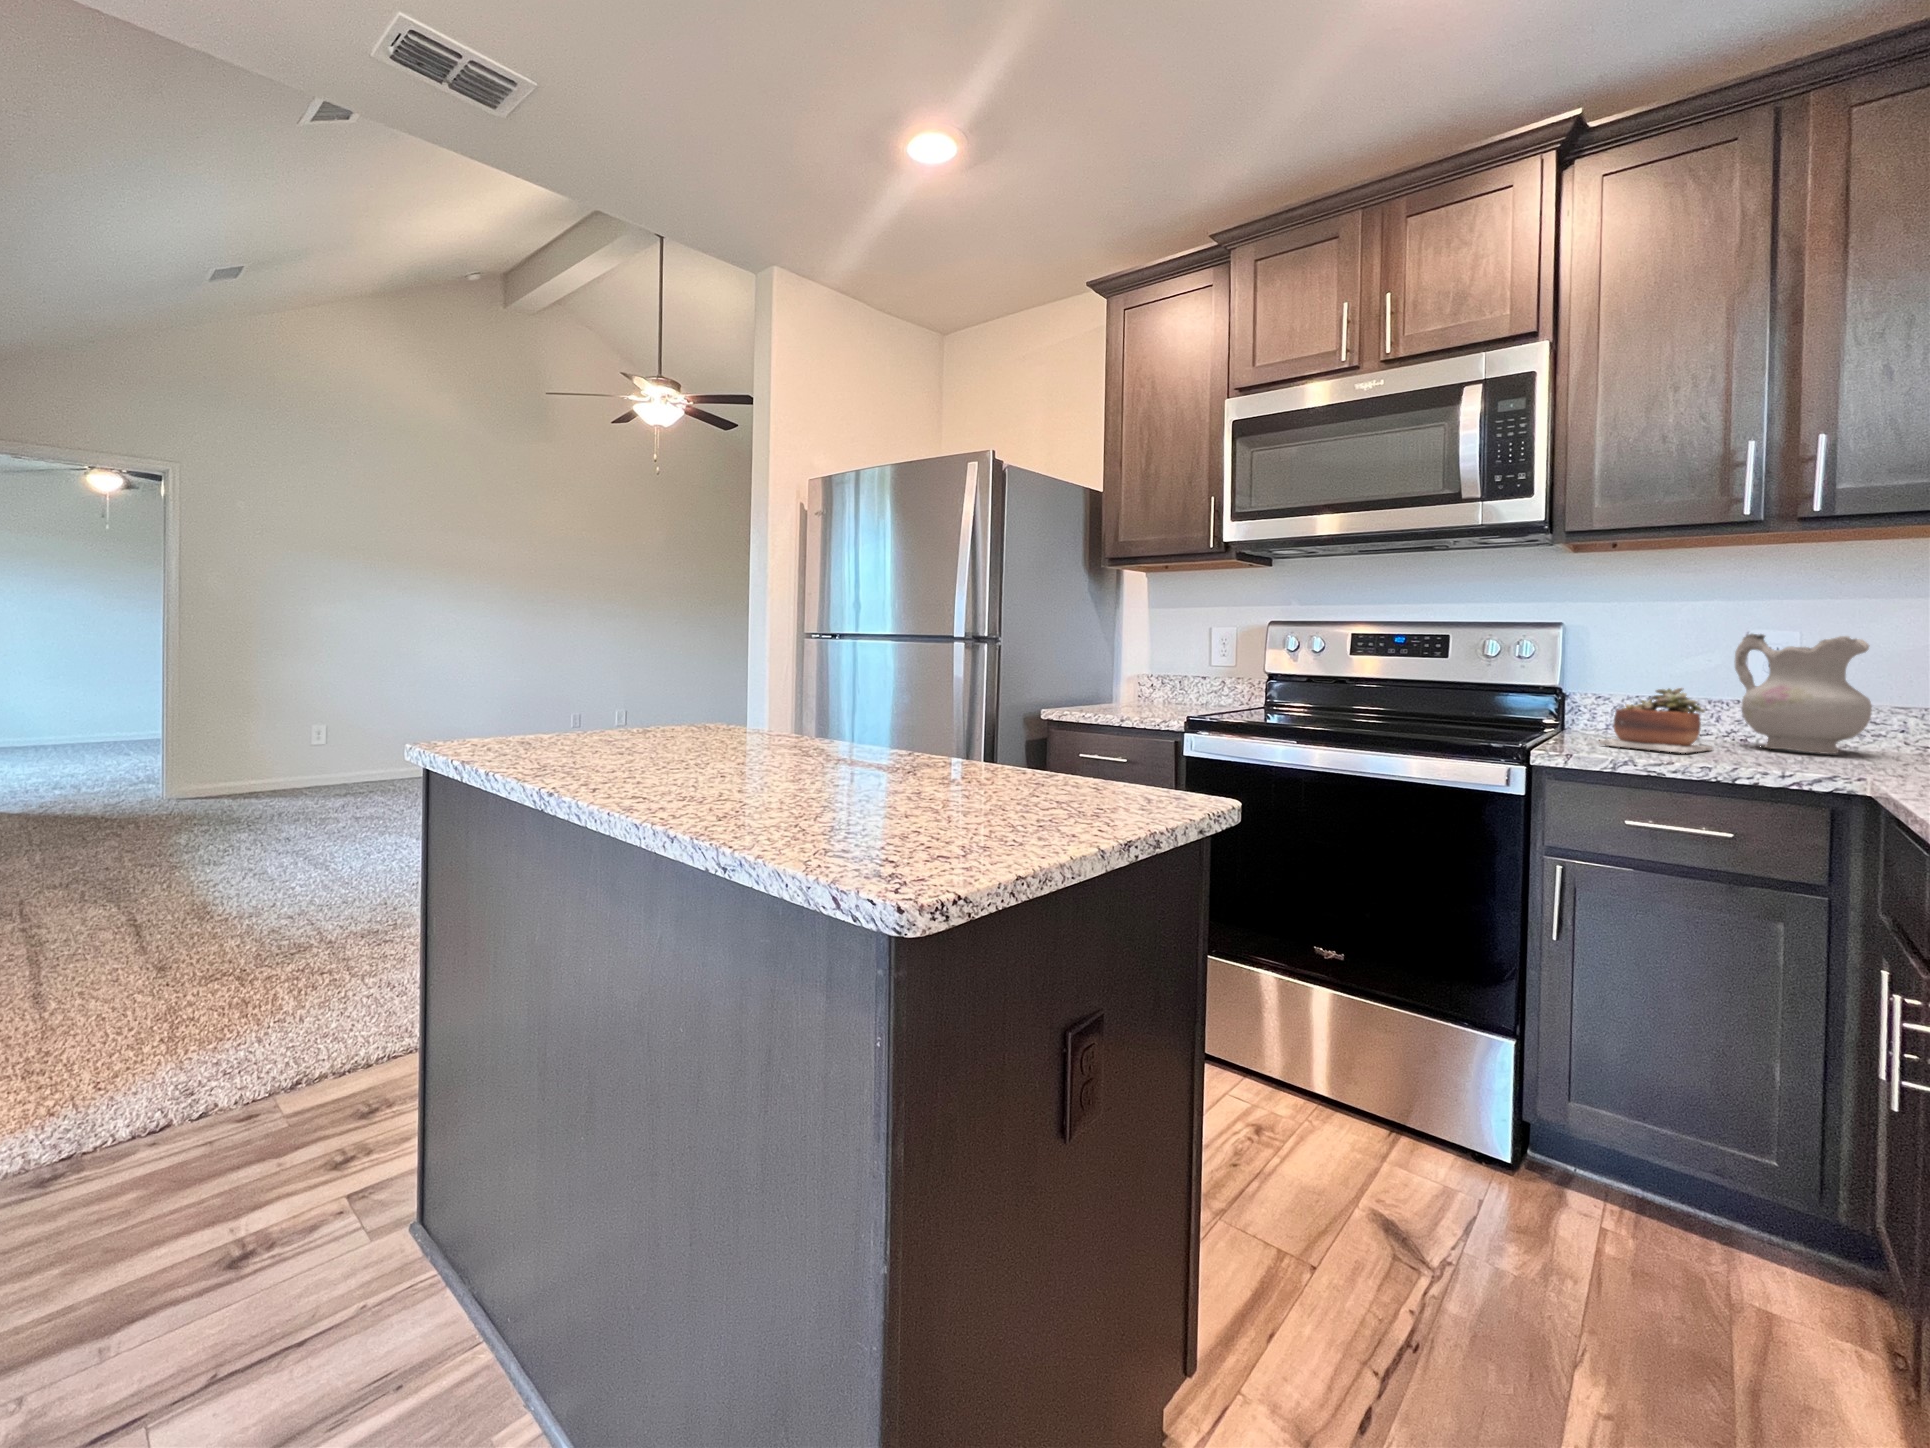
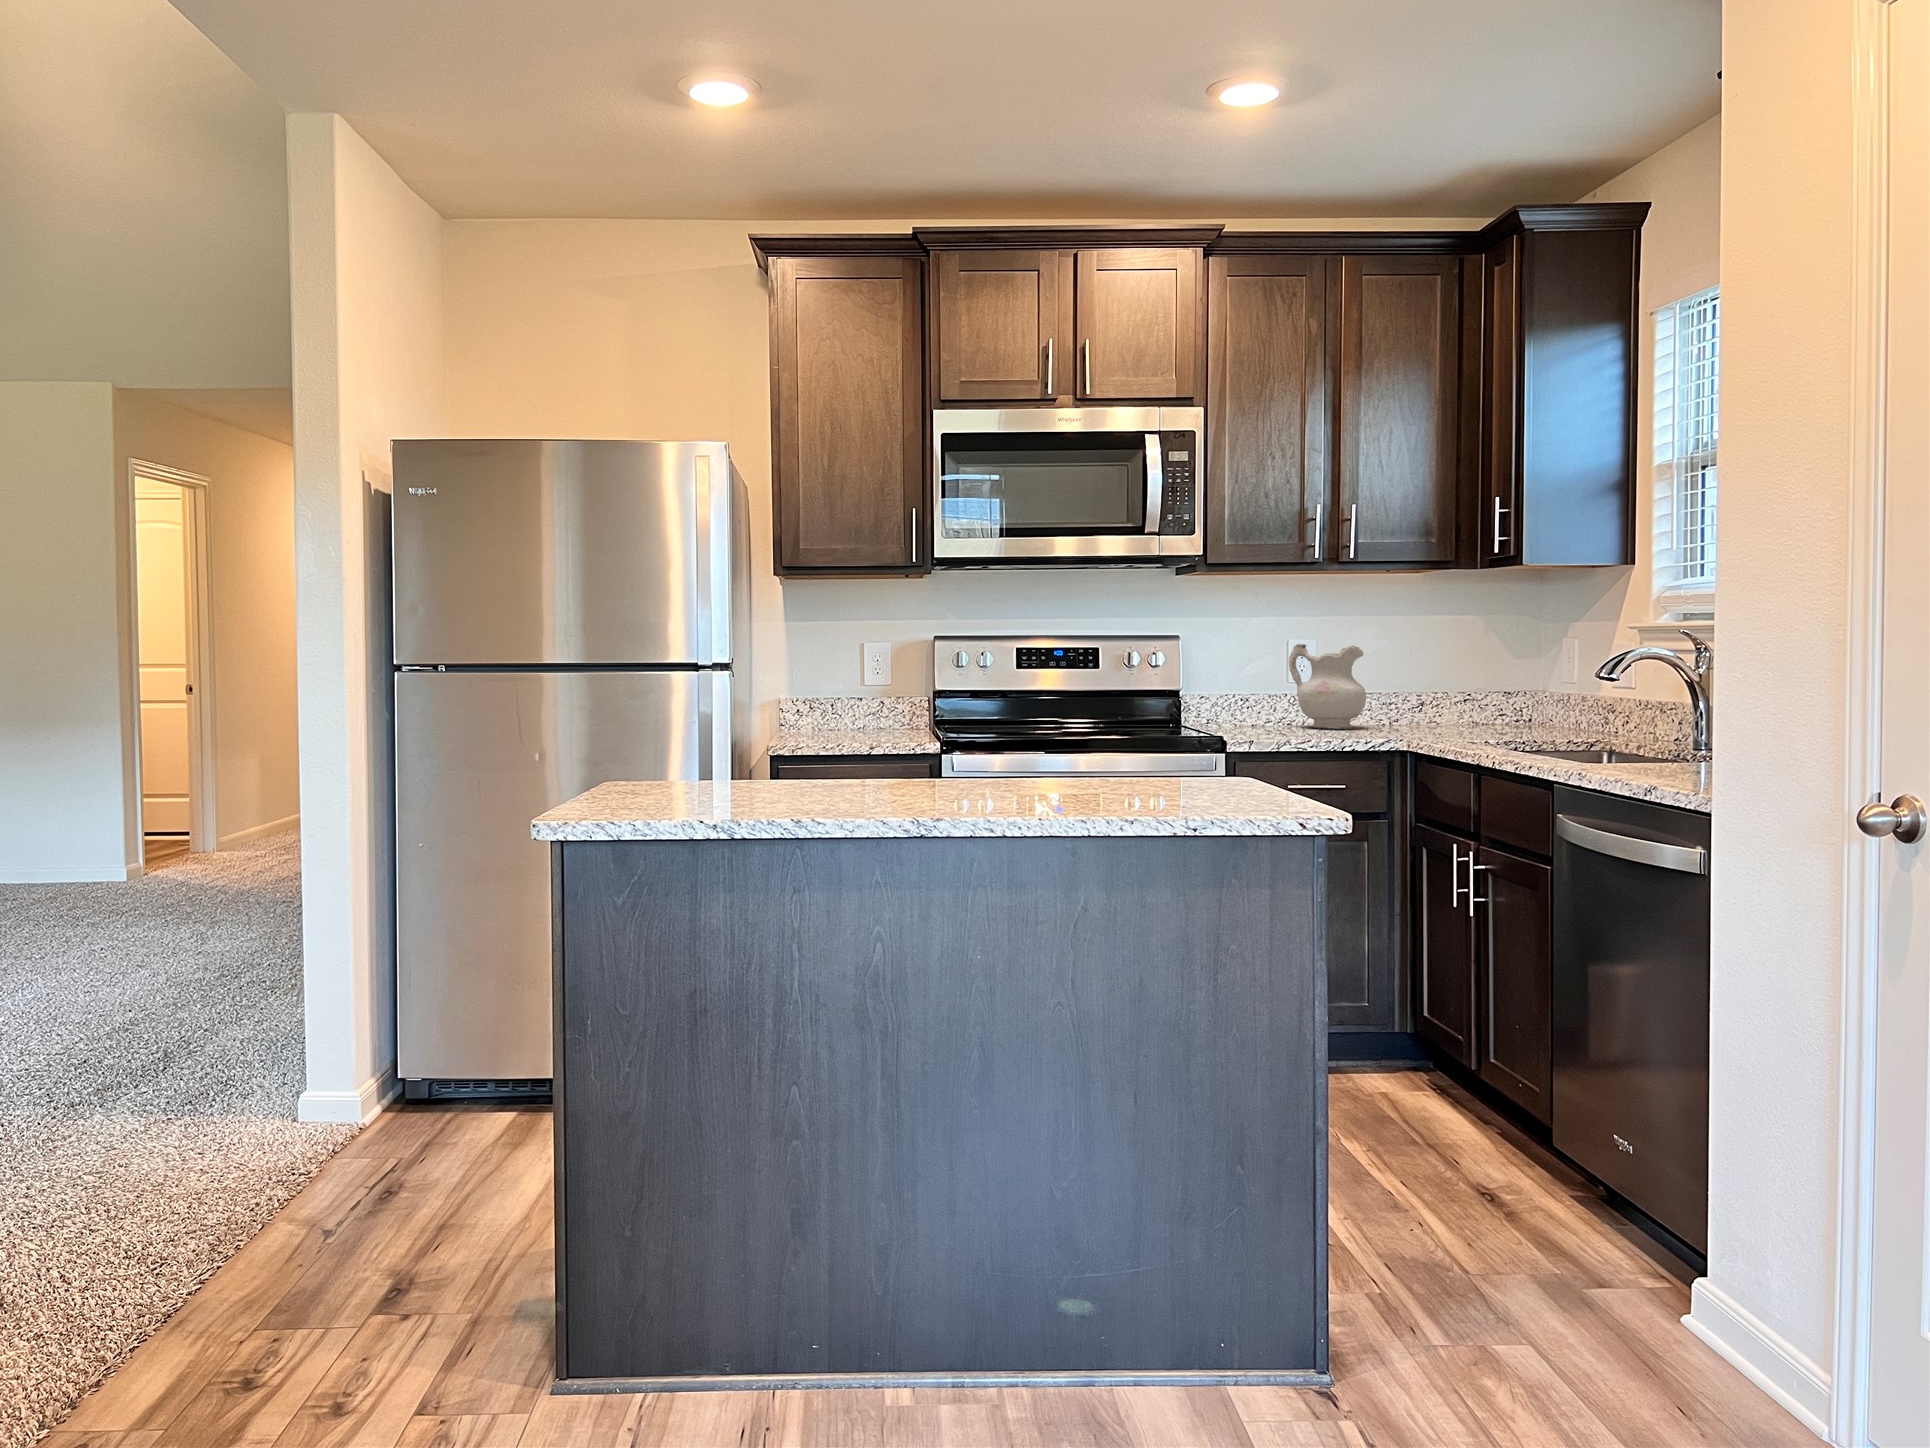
succulent plant: present [1599,688,1713,753] -> none [1240,686,1298,734]

